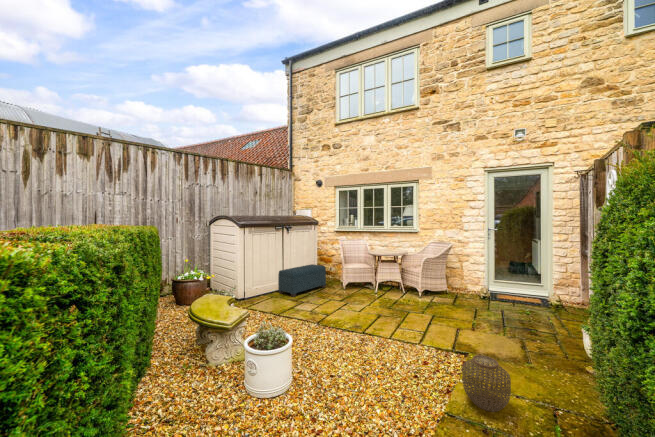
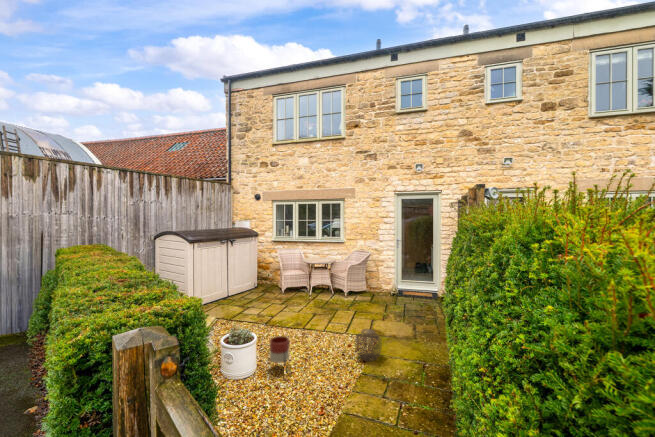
bench: present [278,264,326,297] -> none [222,273,266,303]
planter: none [327,356,359,418] -> present [269,336,289,365]

